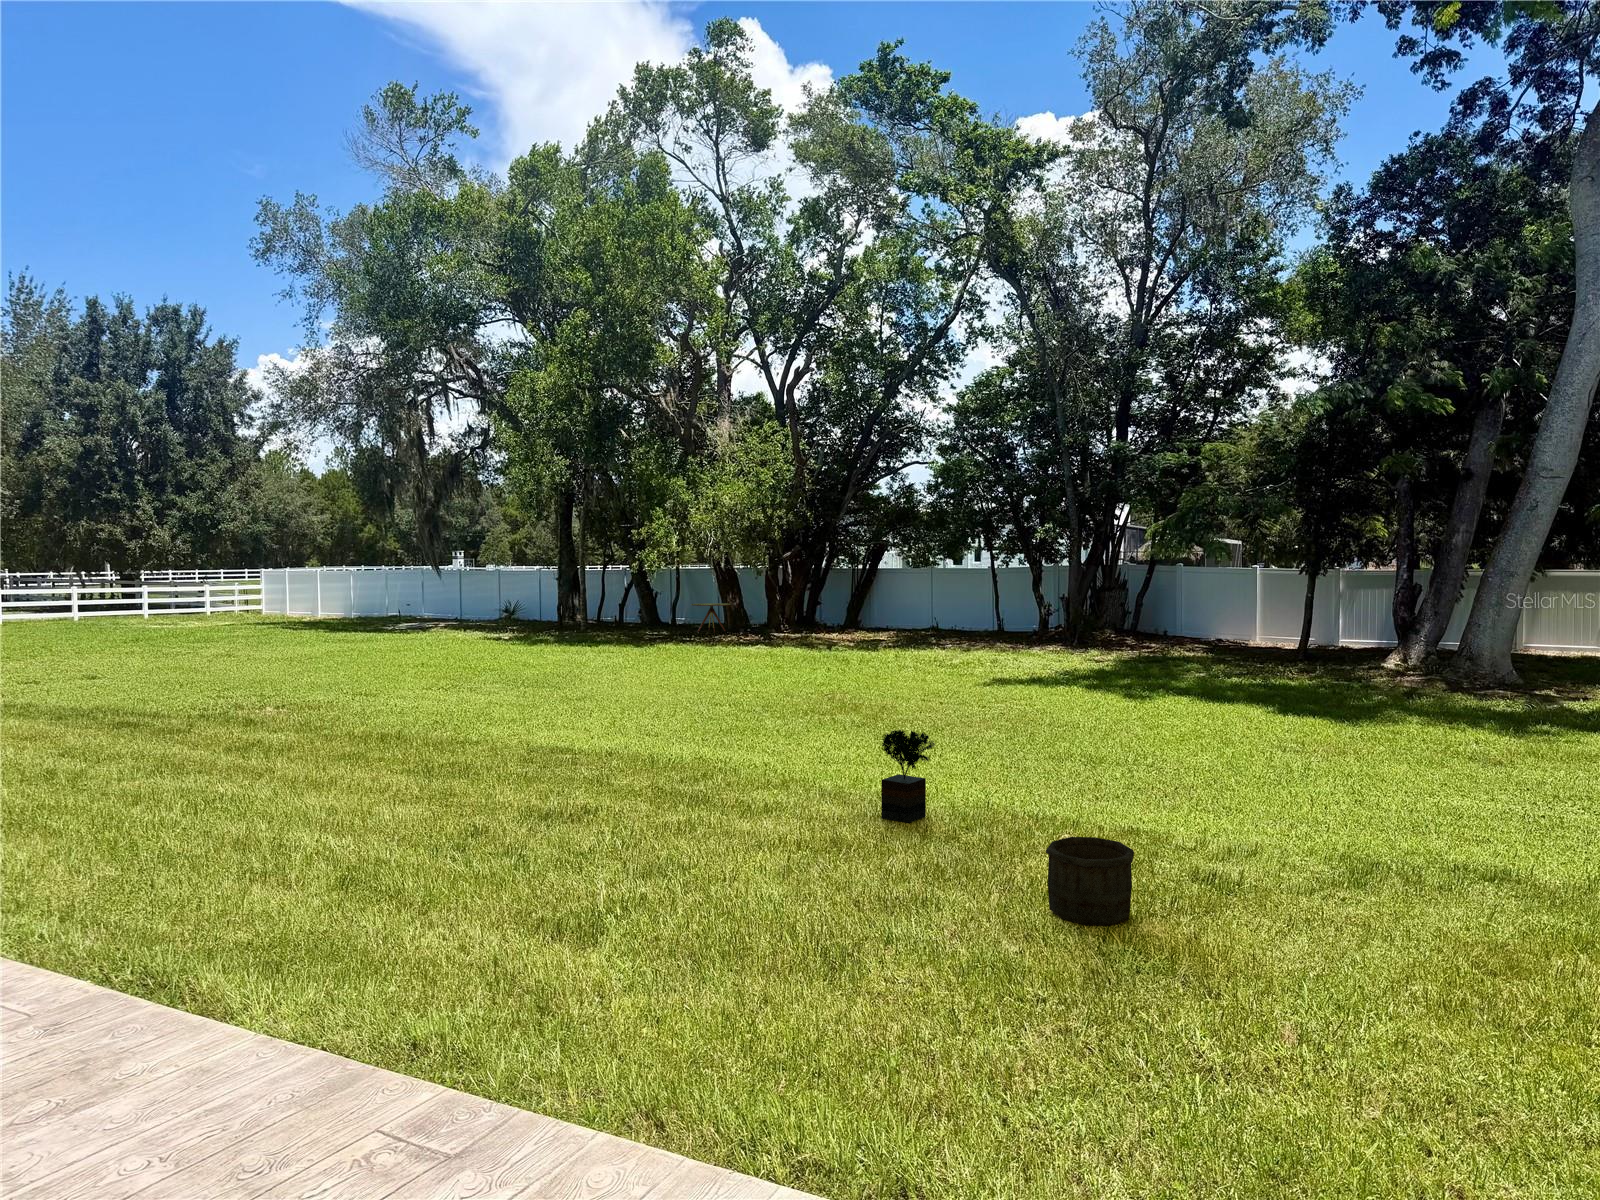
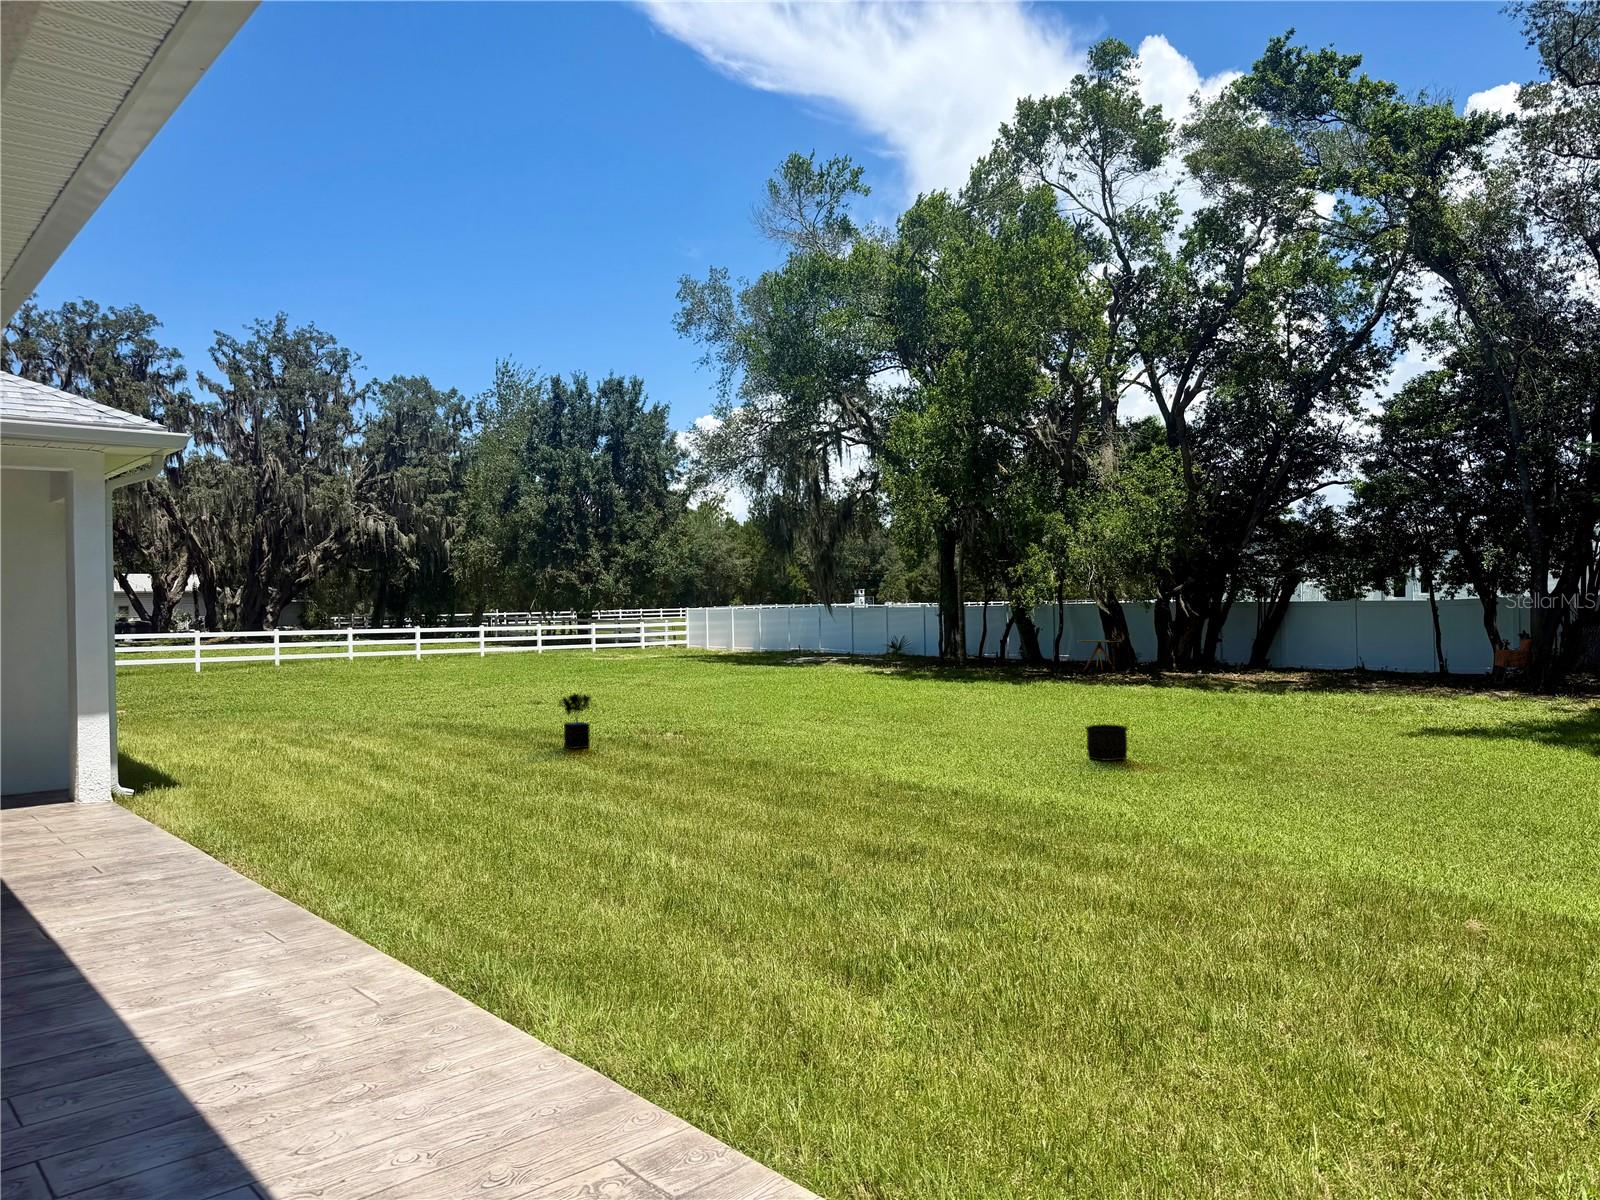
chair: none [1040,602,1071,643] -> present [1494,639,1535,687]
potted tree: present [881,730,935,823] -> present [559,693,597,749]
wooden bucket: present [1046,837,1134,925] -> present [1086,724,1127,761]

